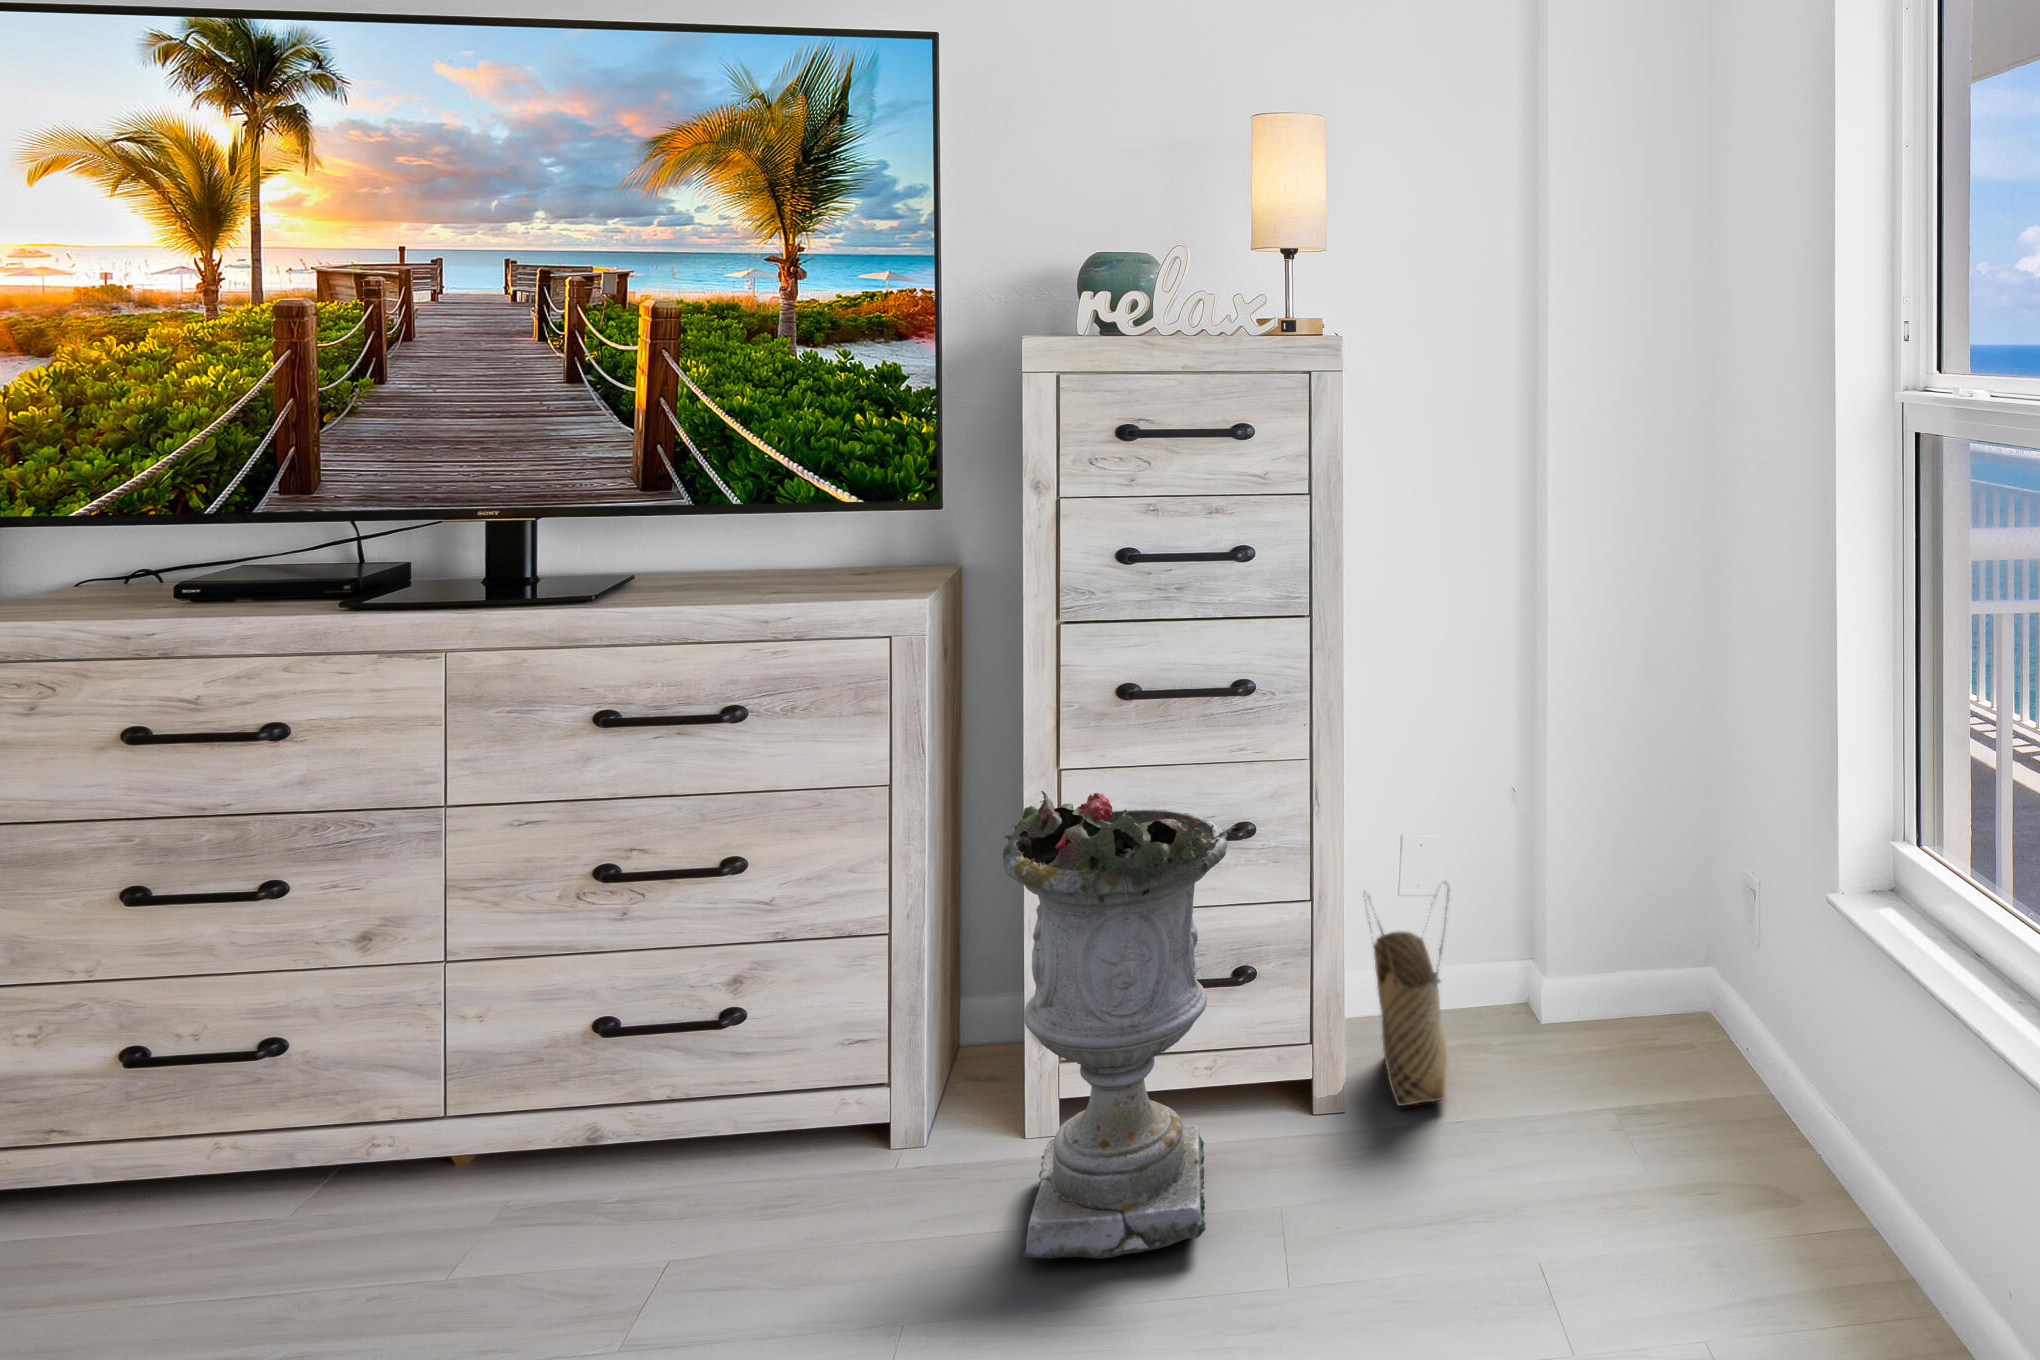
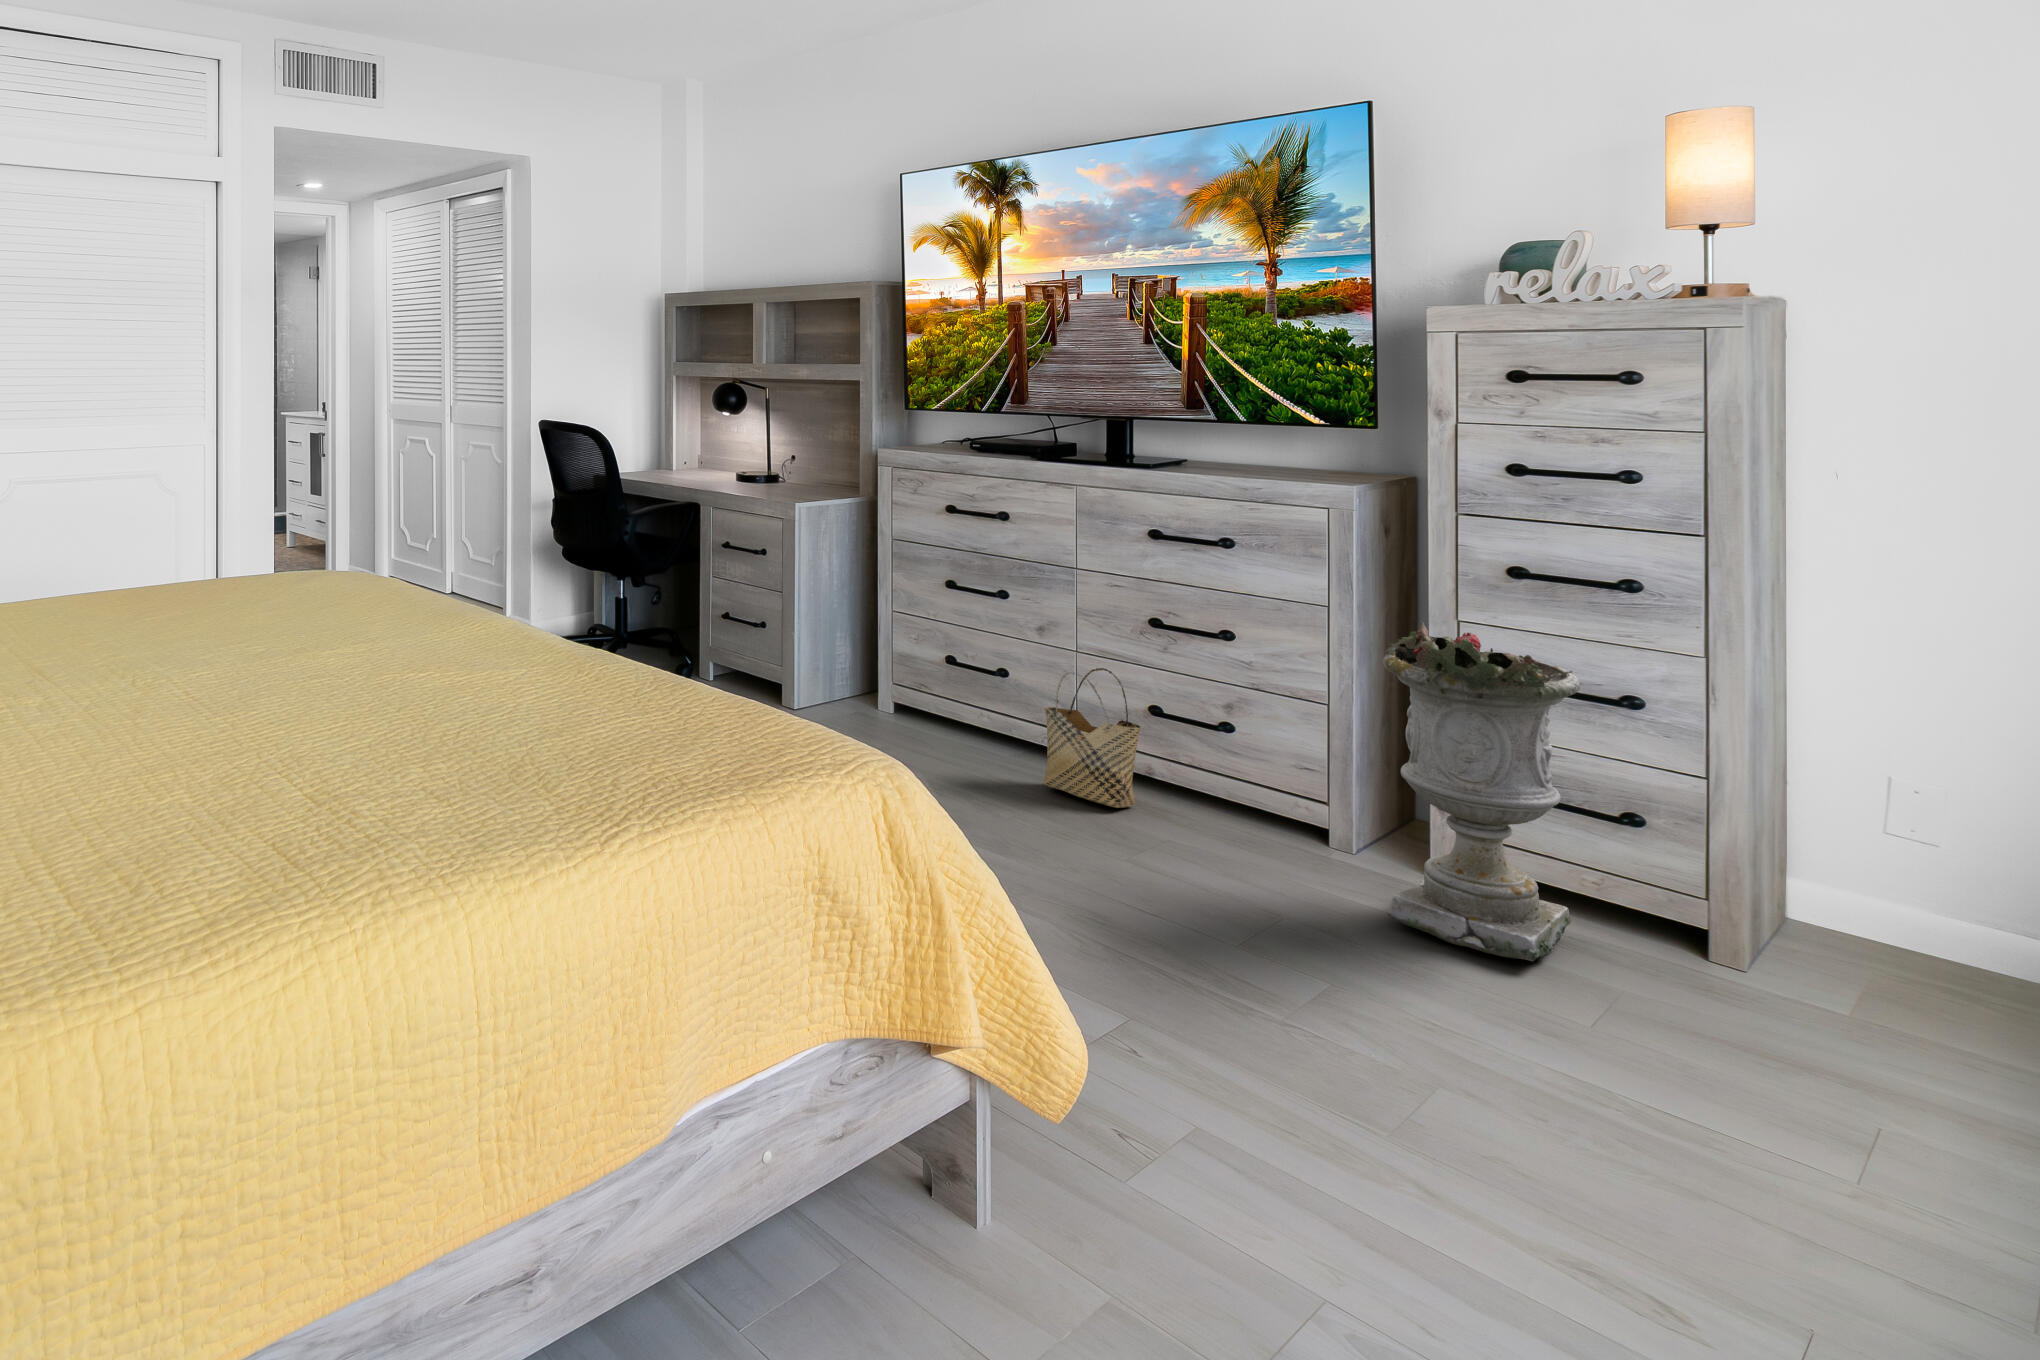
woven basket: present [1364,884,1450,1106] -> present [1043,668,1140,808]

